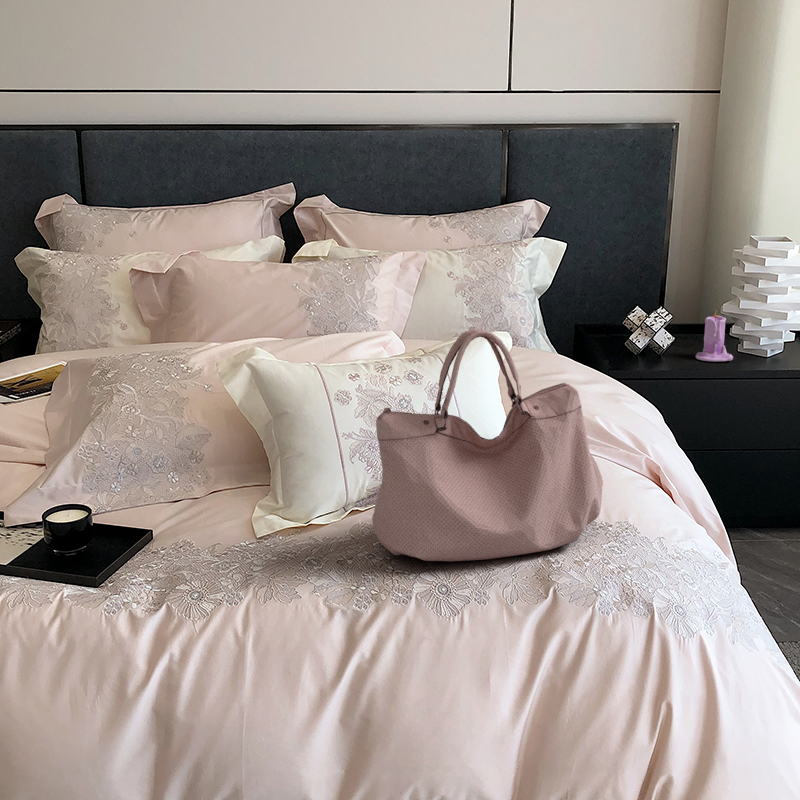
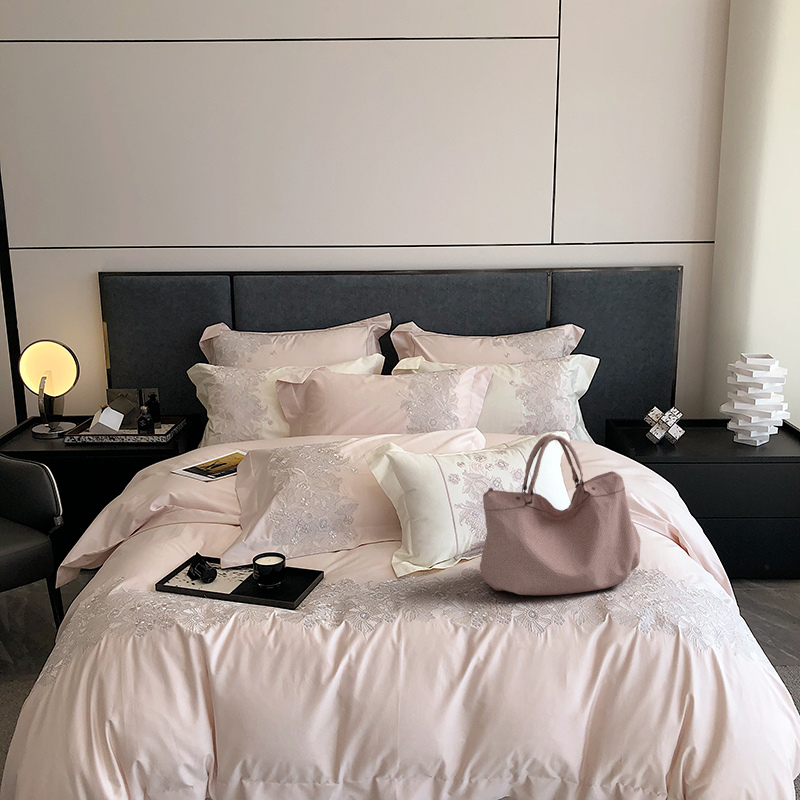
candle: present [696,311,733,361] -> none [701,410,731,450]

